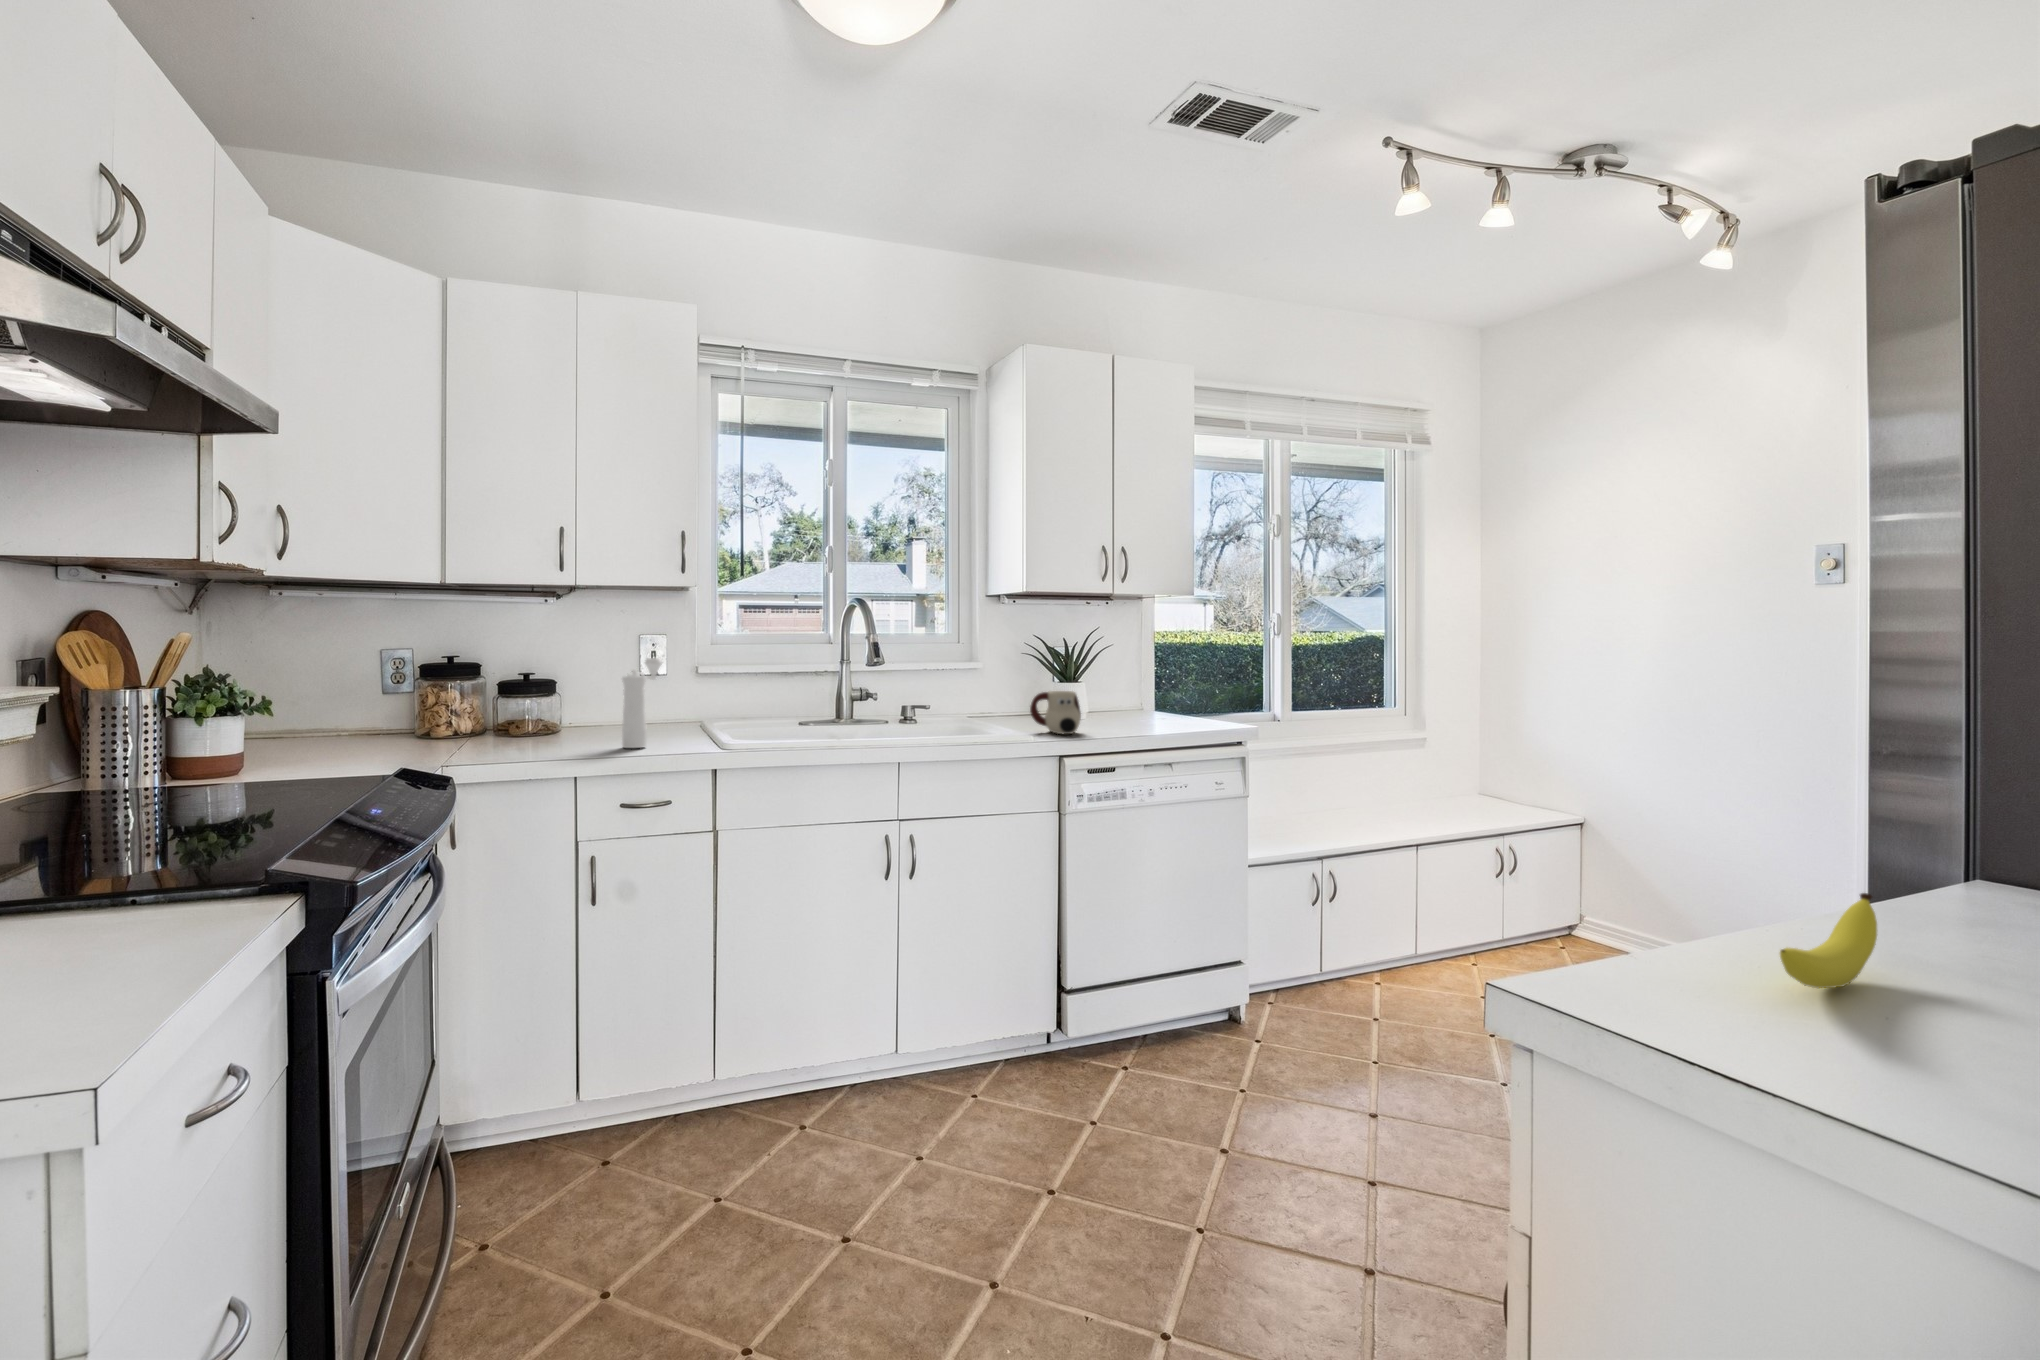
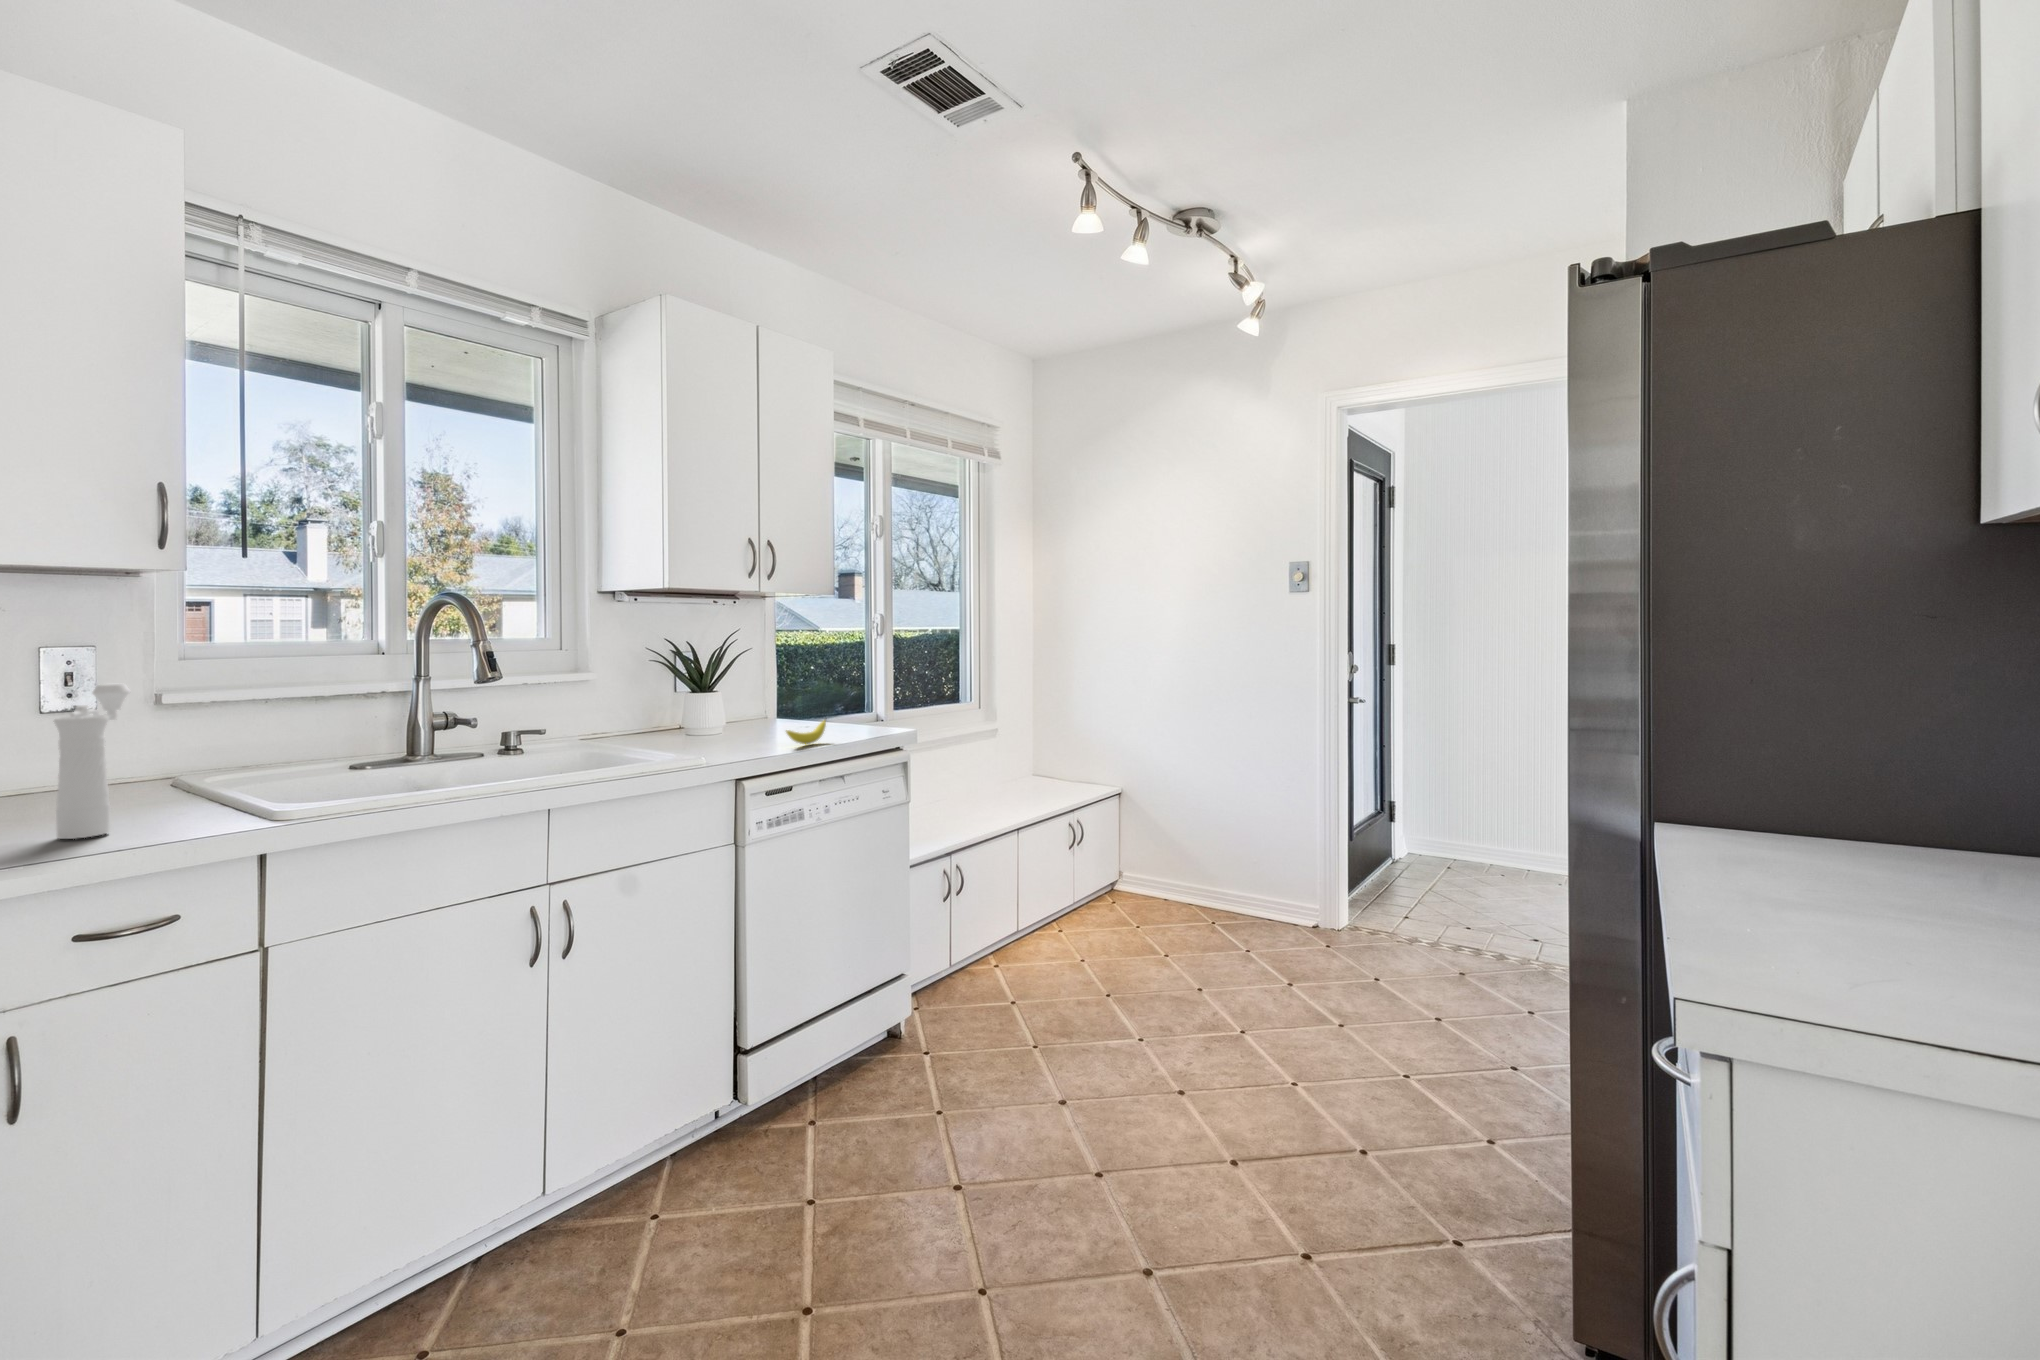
mug: present [1030,691,1081,734] -> none [690,703,751,754]
banana: present [1780,893,1877,988] -> present [786,719,826,744]

